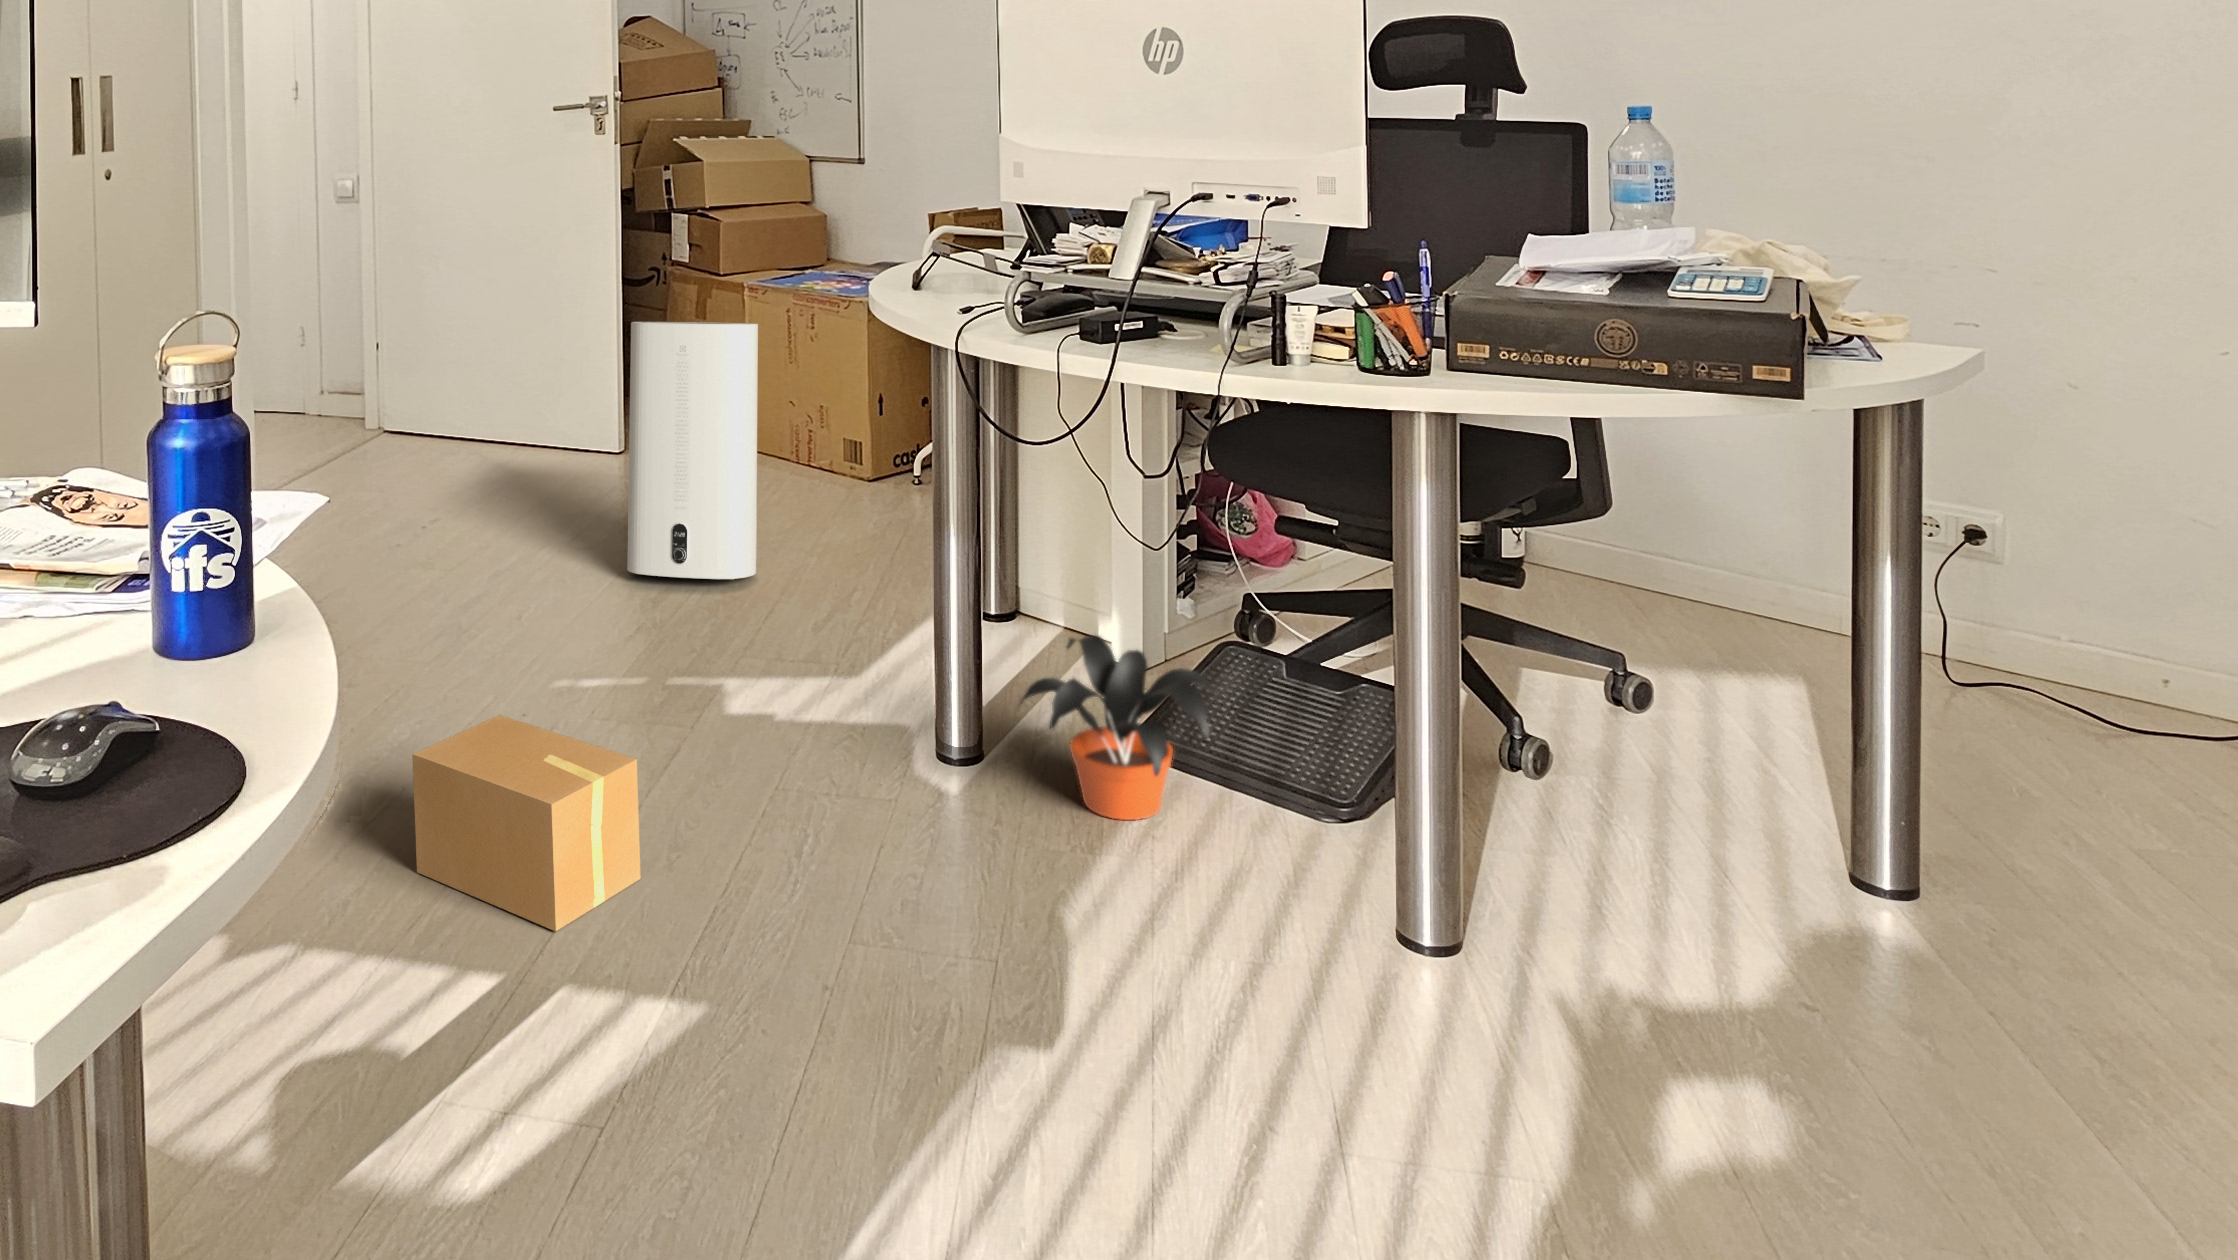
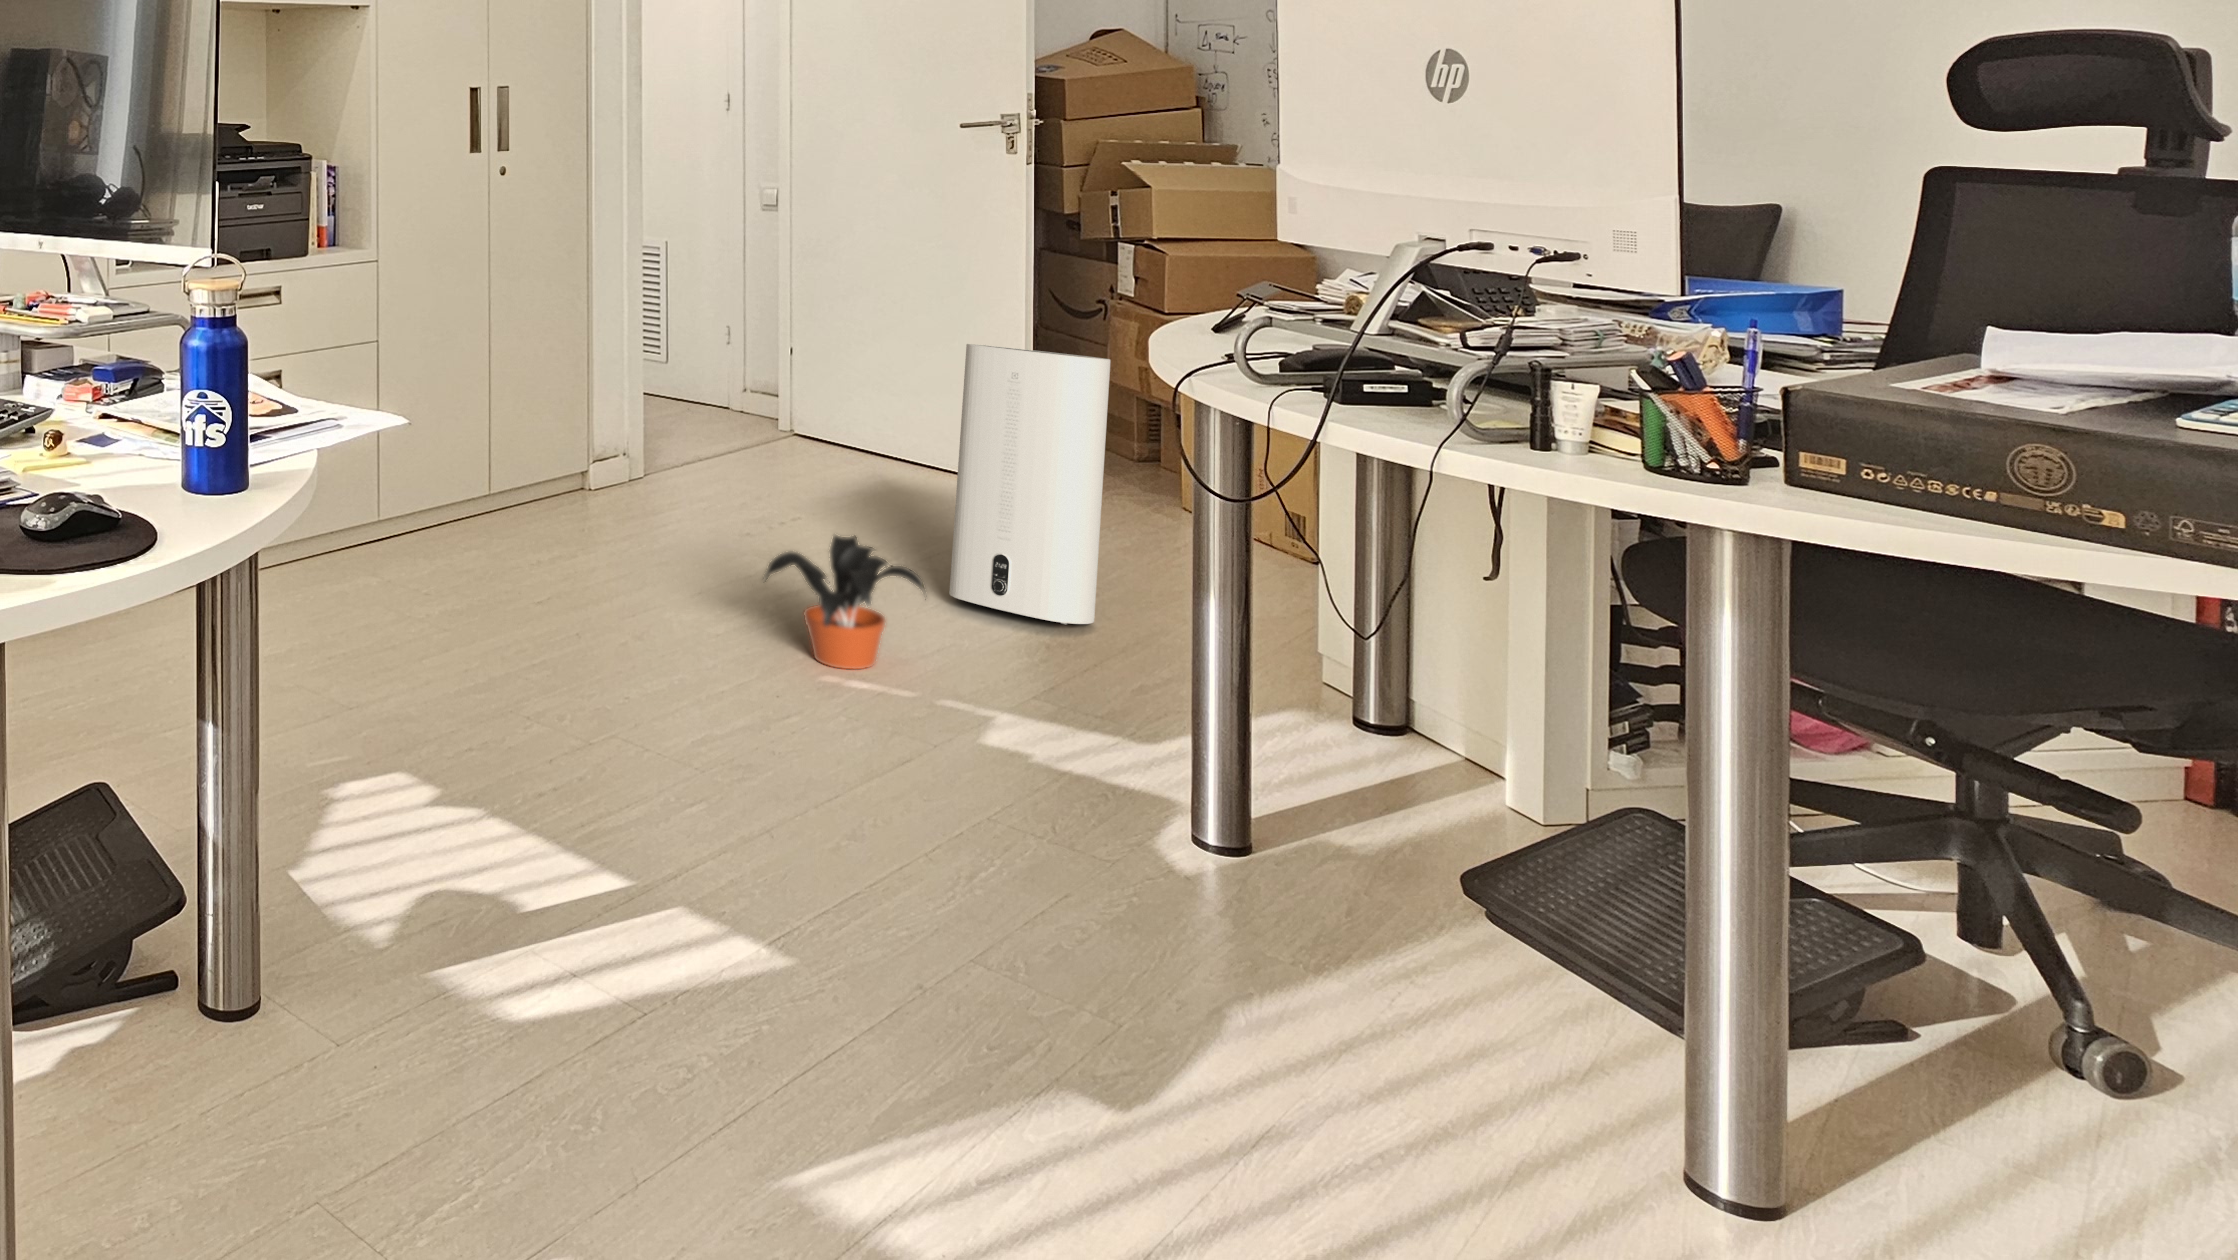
potted plant: present [1019,635,1216,820] -> present [764,535,924,669]
cardboard box: present [412,715,641,931] -> none [604,672,797,864]

